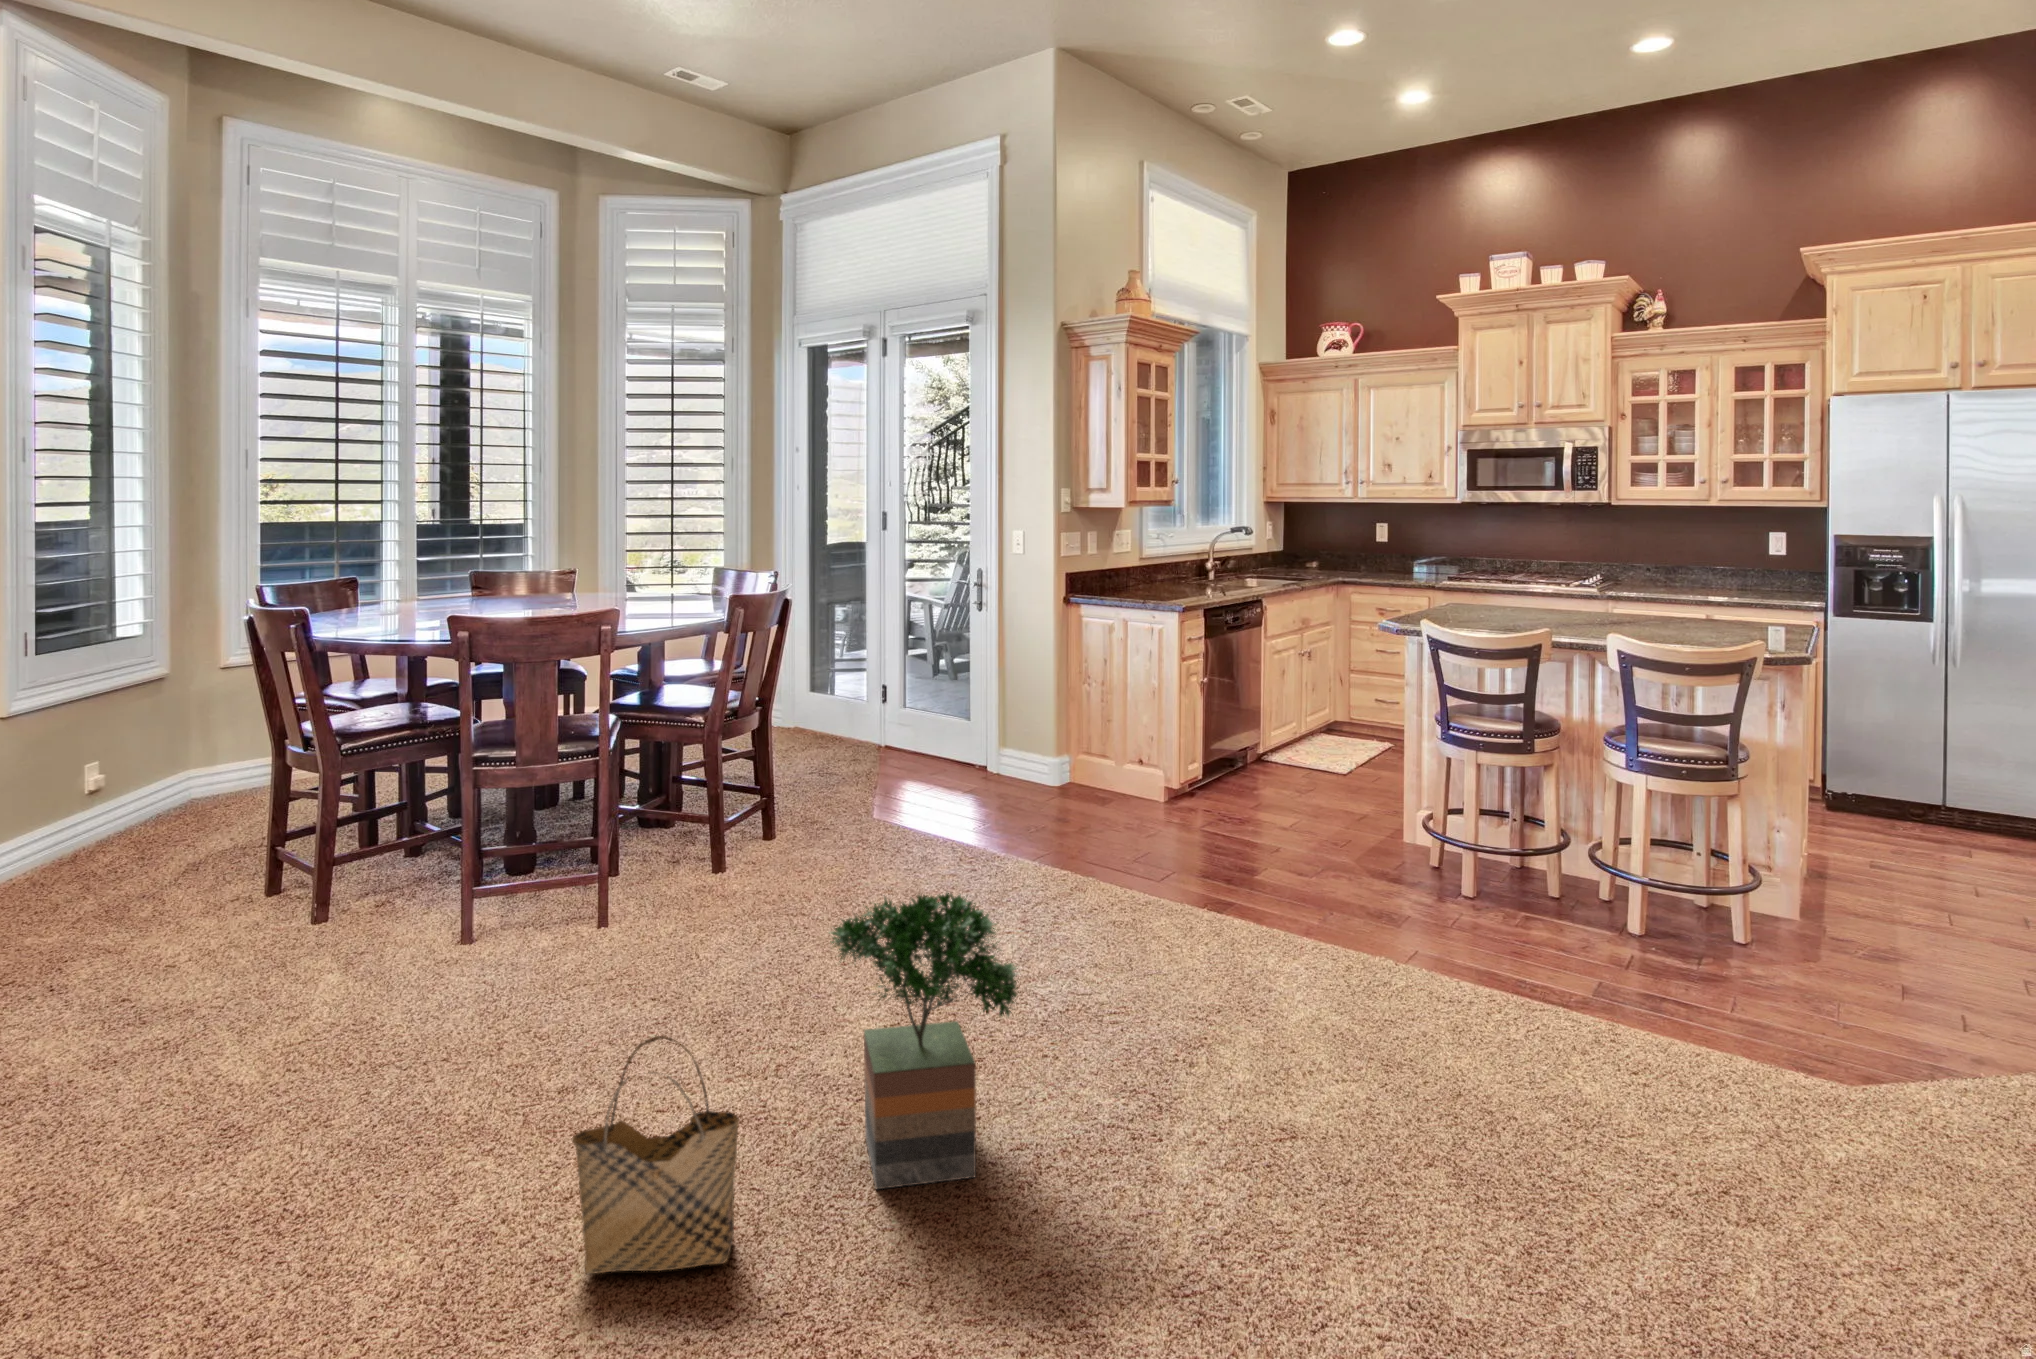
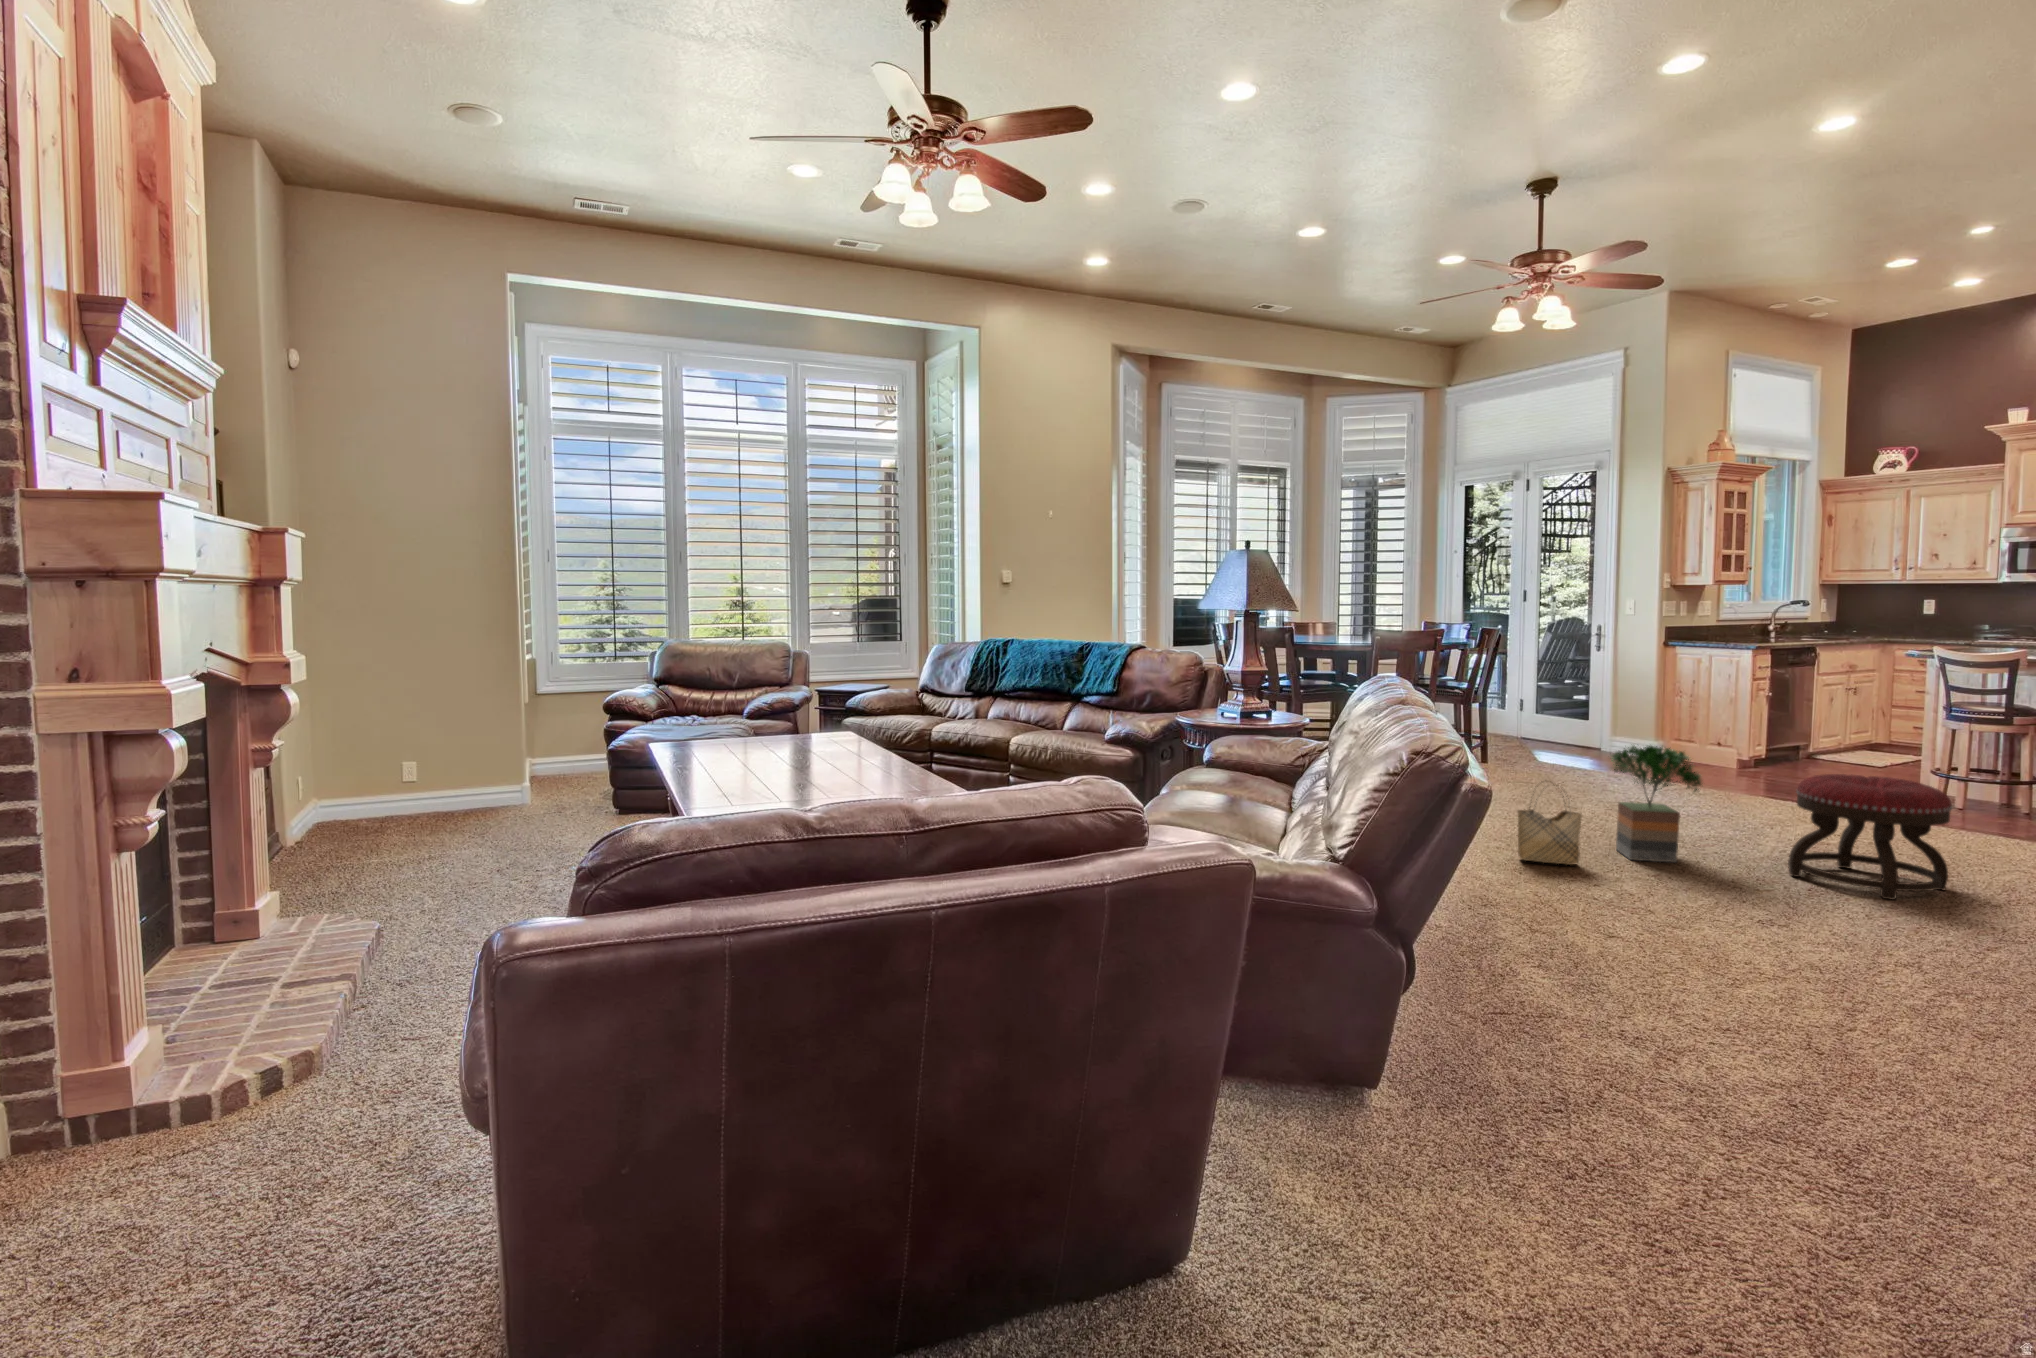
ottoman: none [1189,932,1482,1270] -> present [1788,774,1952,900]

